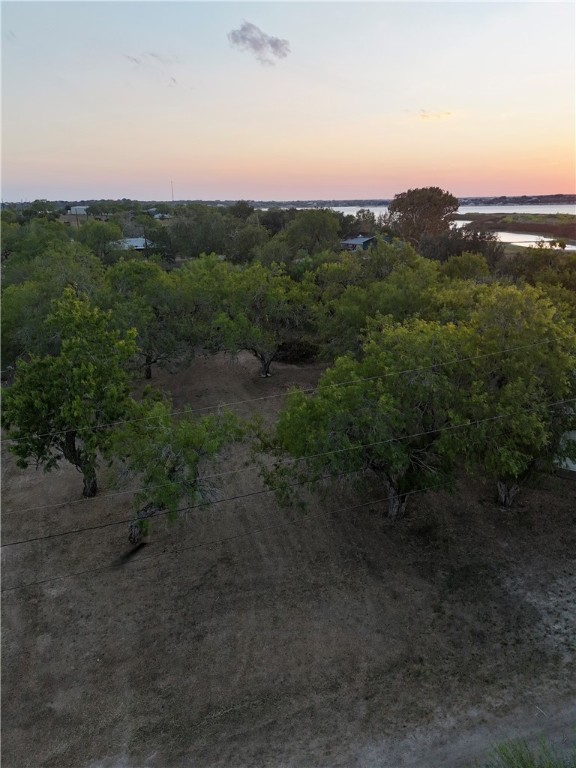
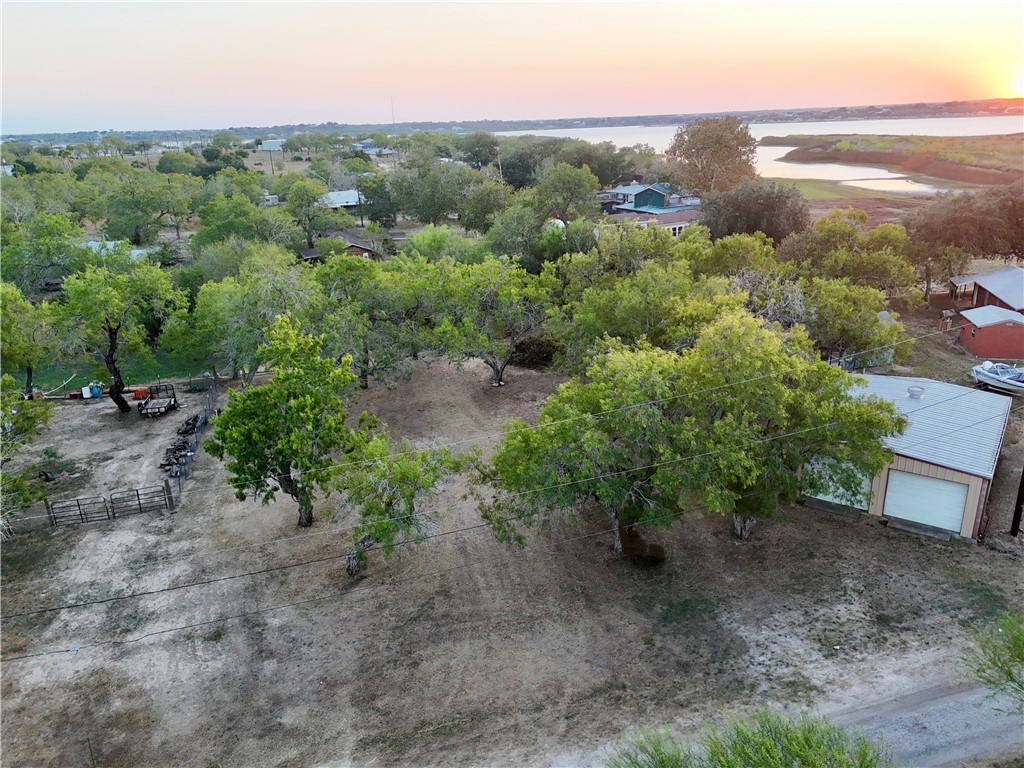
lounge chair: none [393,484,437,531] -> present [618,519,665,565]

